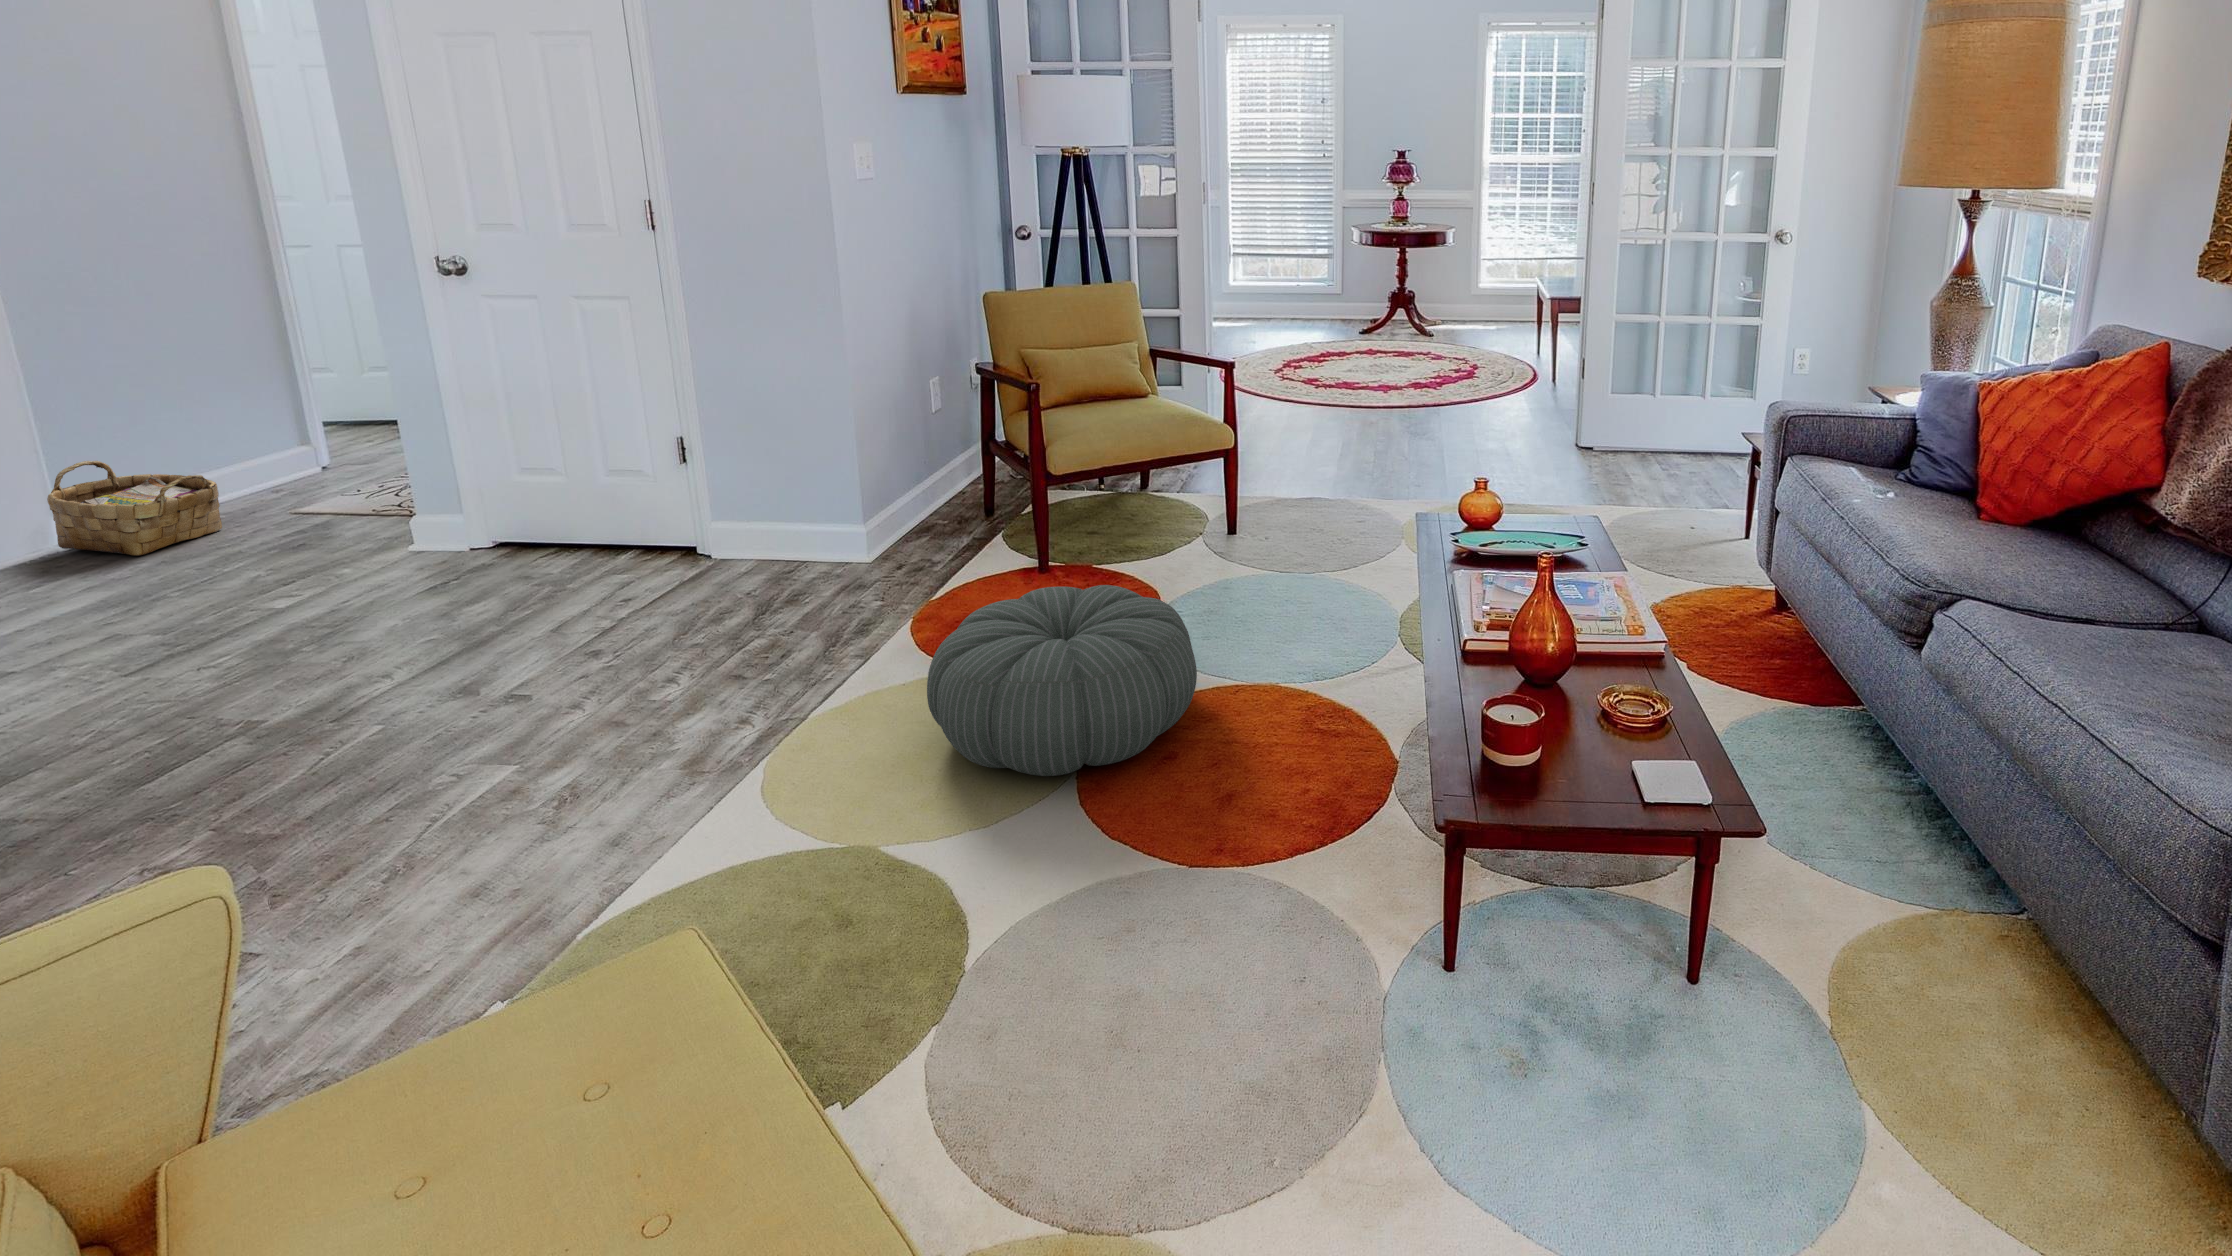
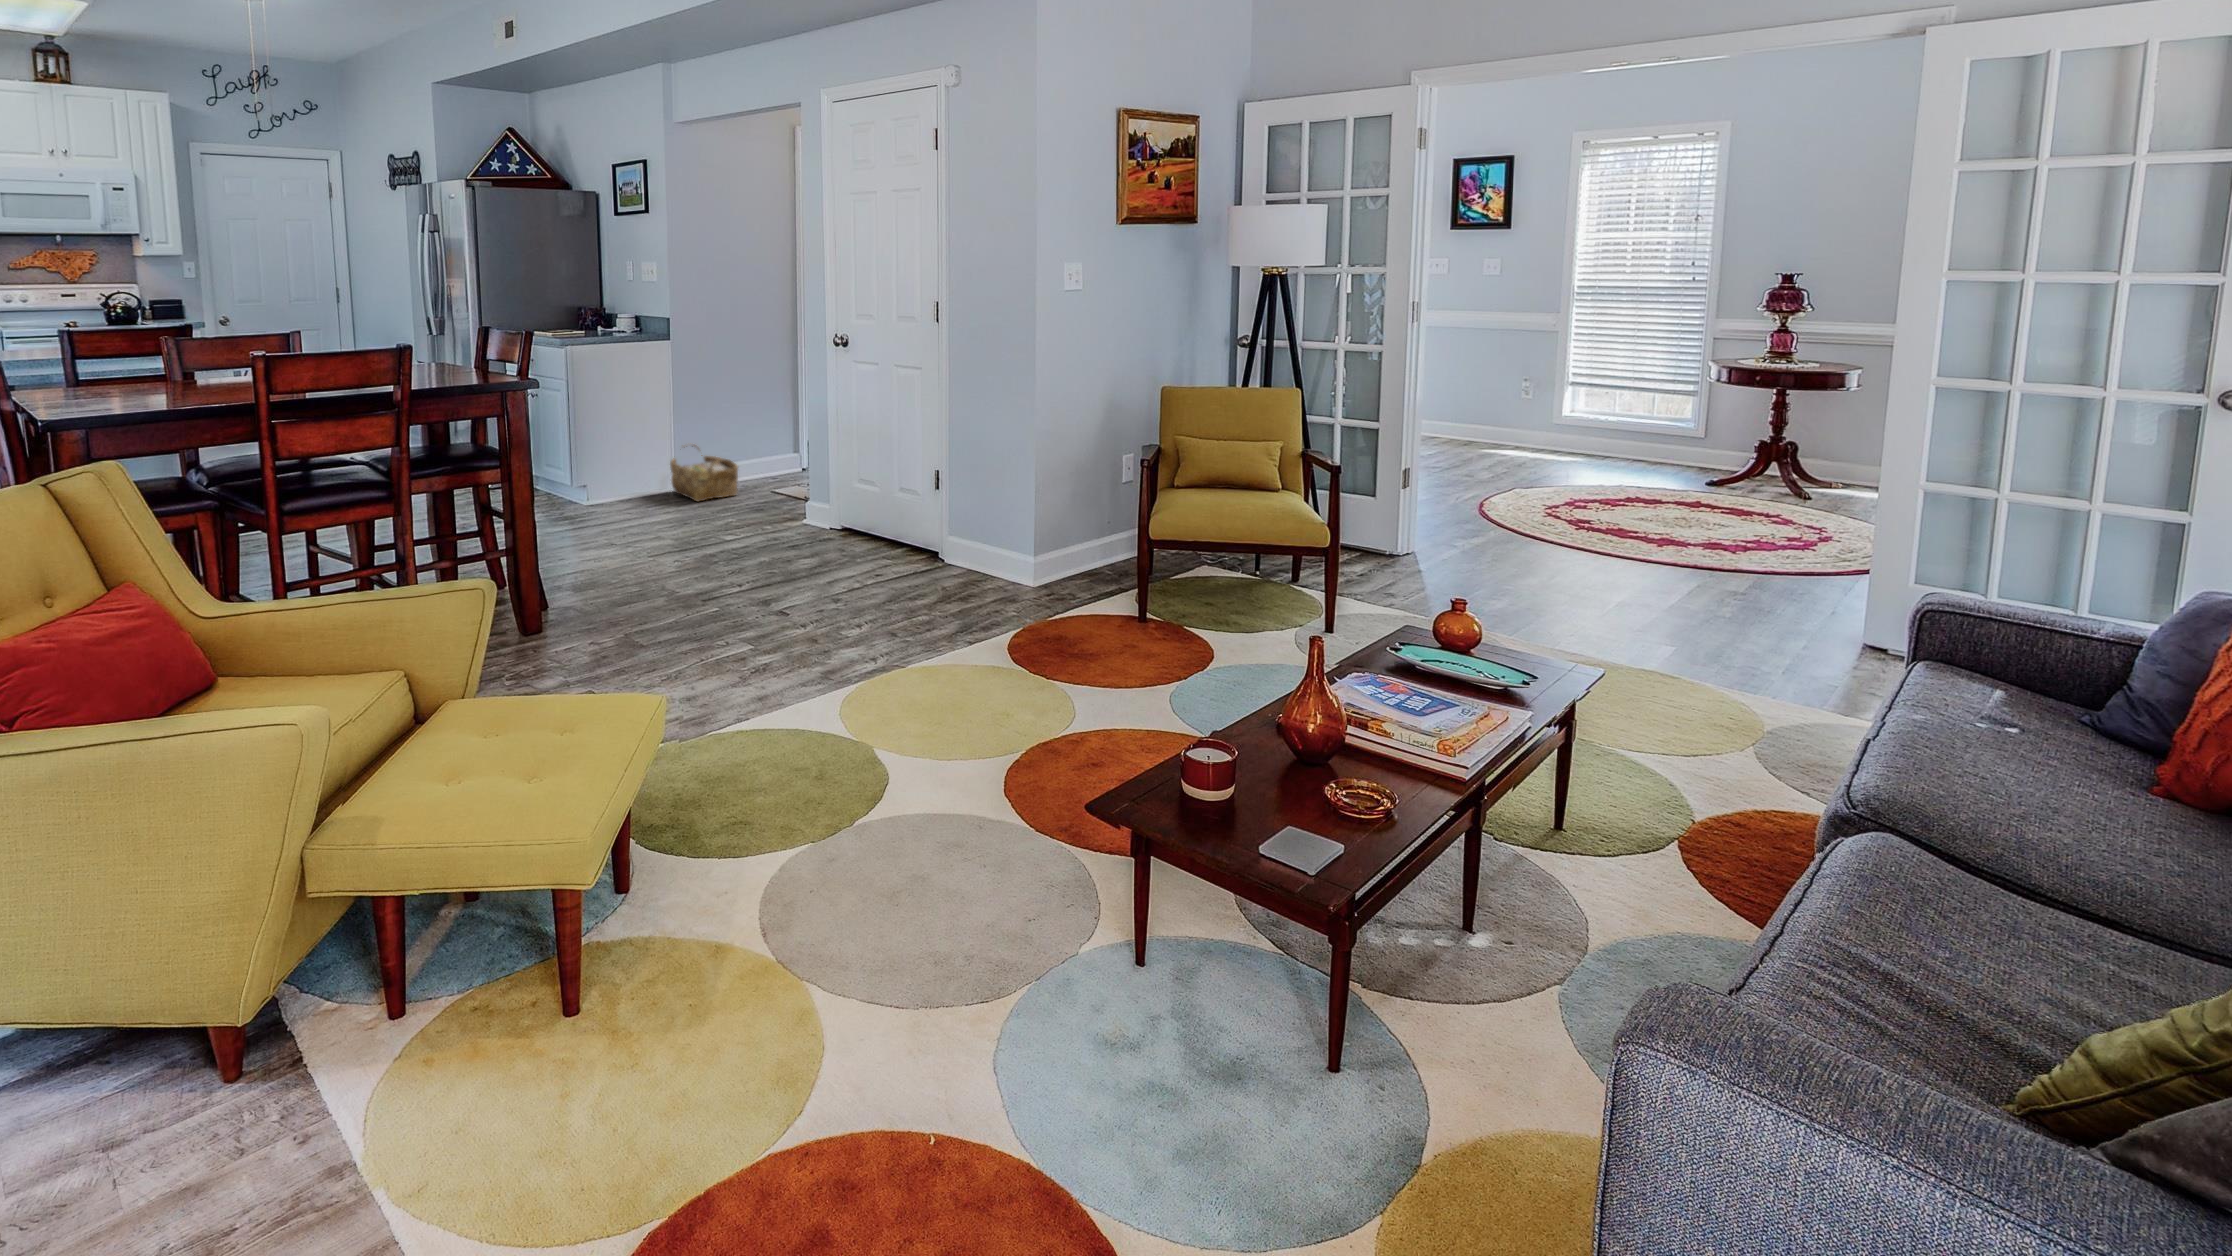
pouf: present [927,585,1197,776] -> none [949,614,1158,751]

